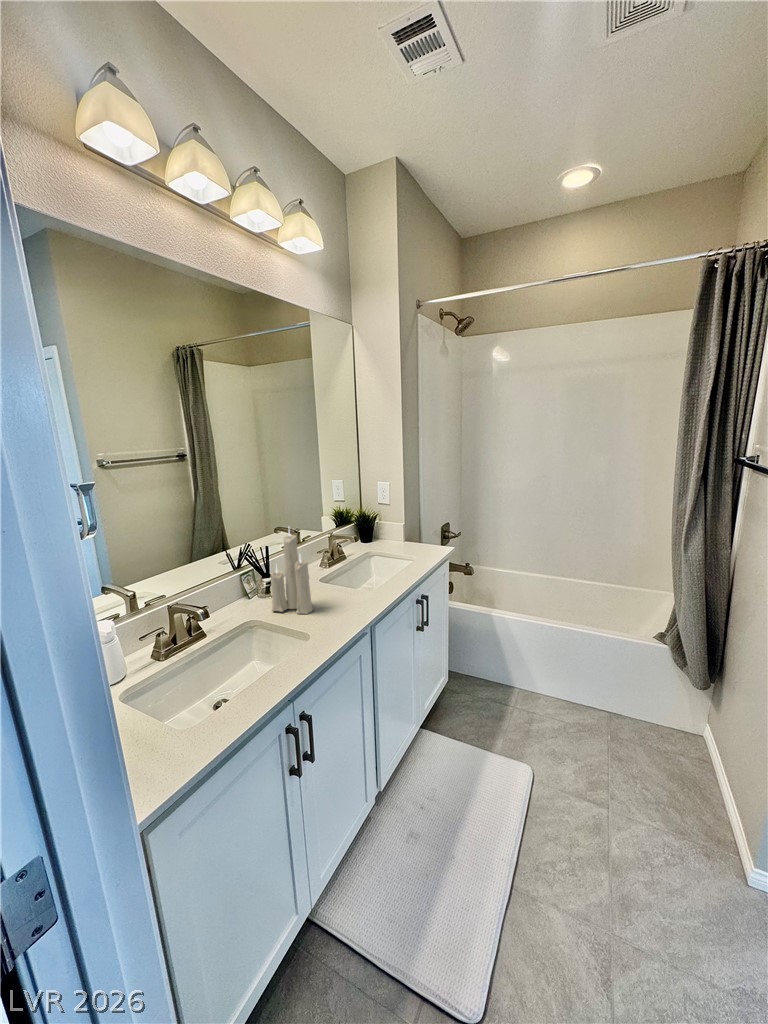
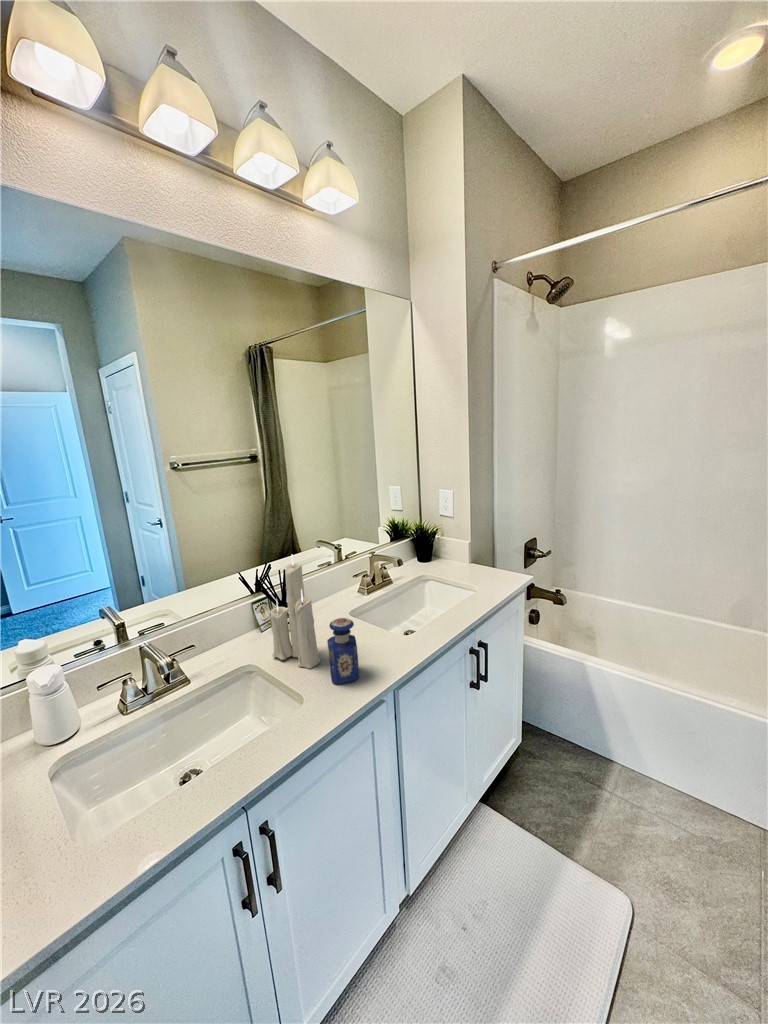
perfume bottle: none [323,571,348,619] -> present [327,618,359,684]

